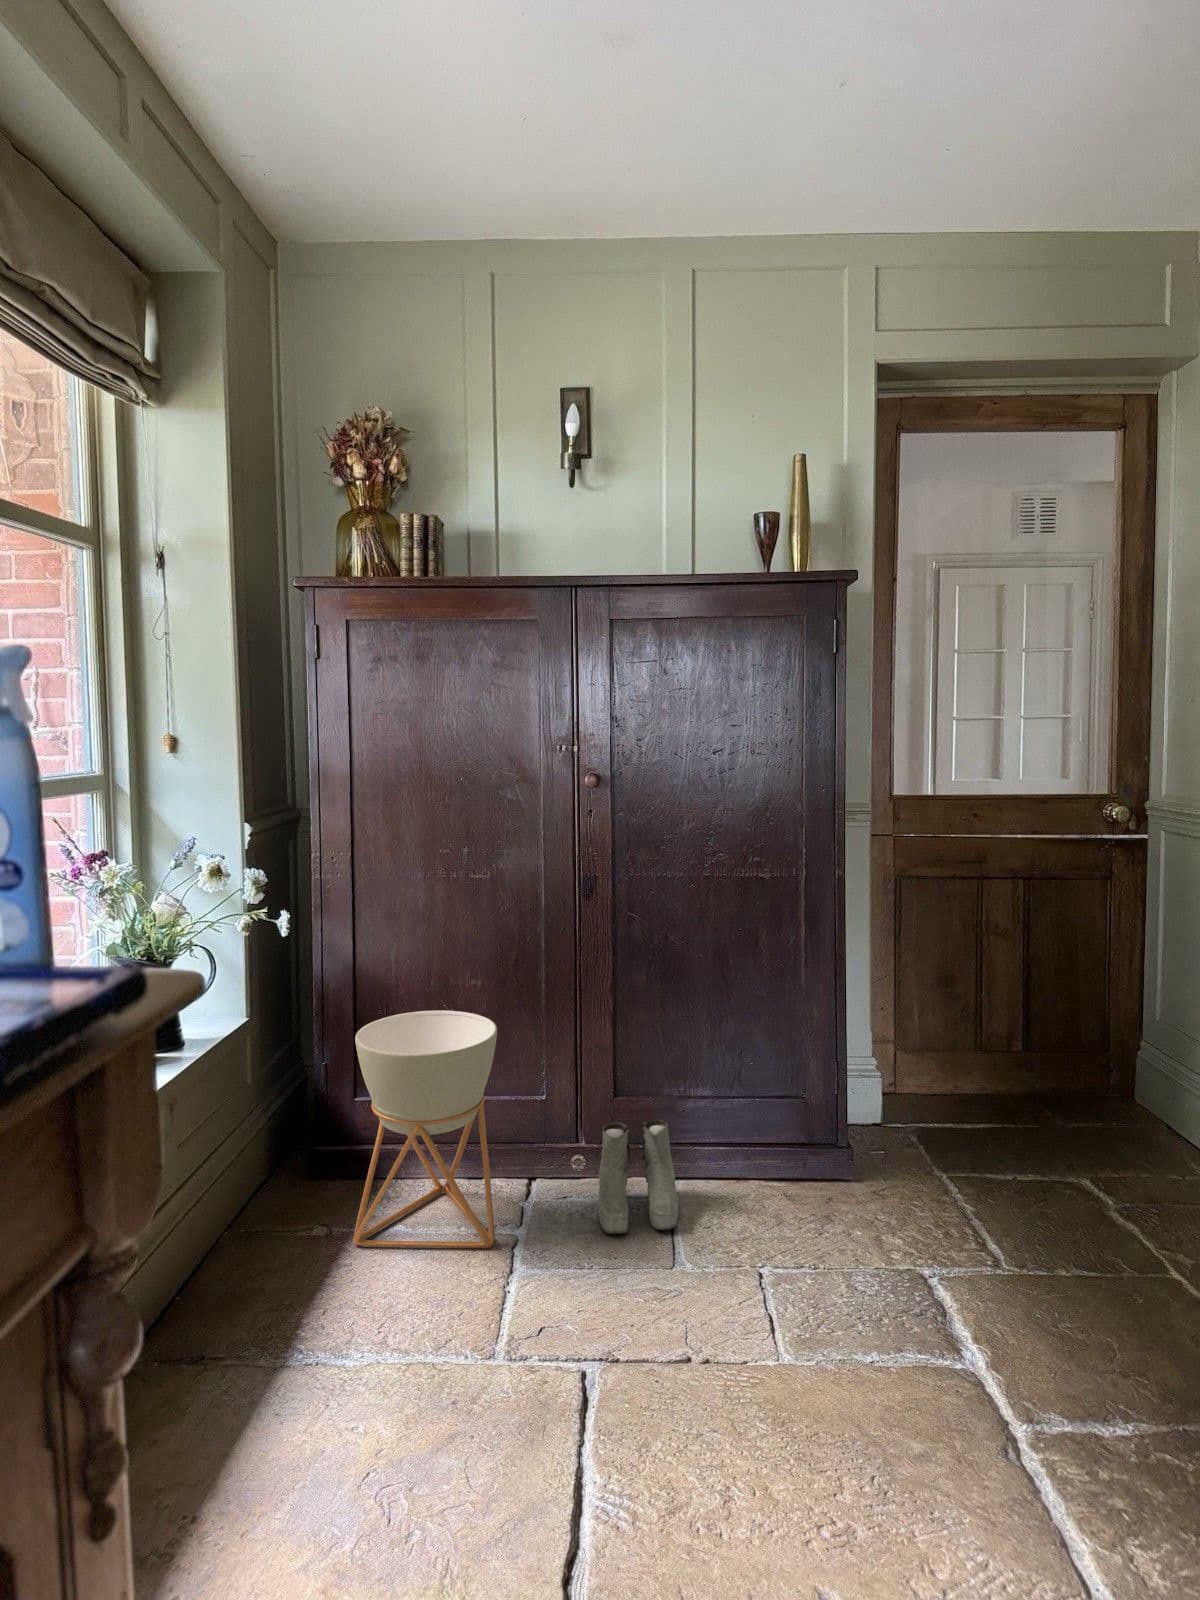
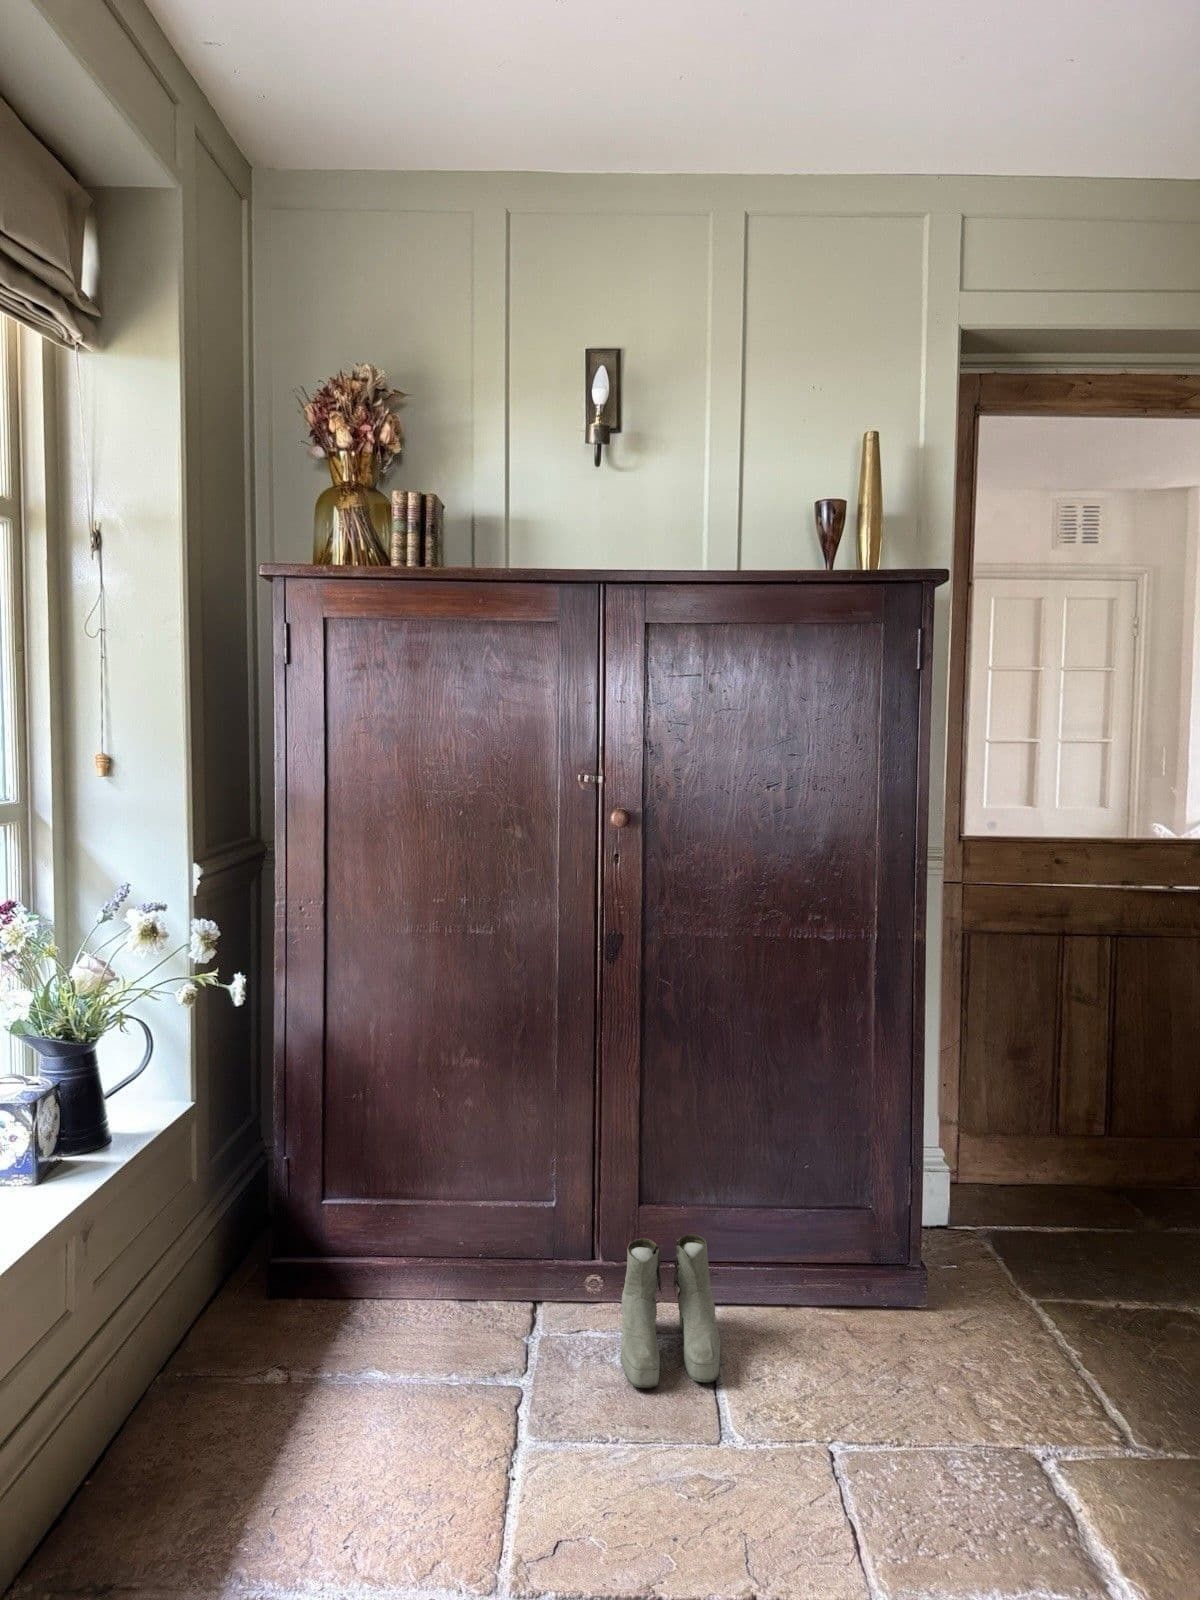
planter: present [353,1010,497,1248] -> none [315,1097,500,1407]

